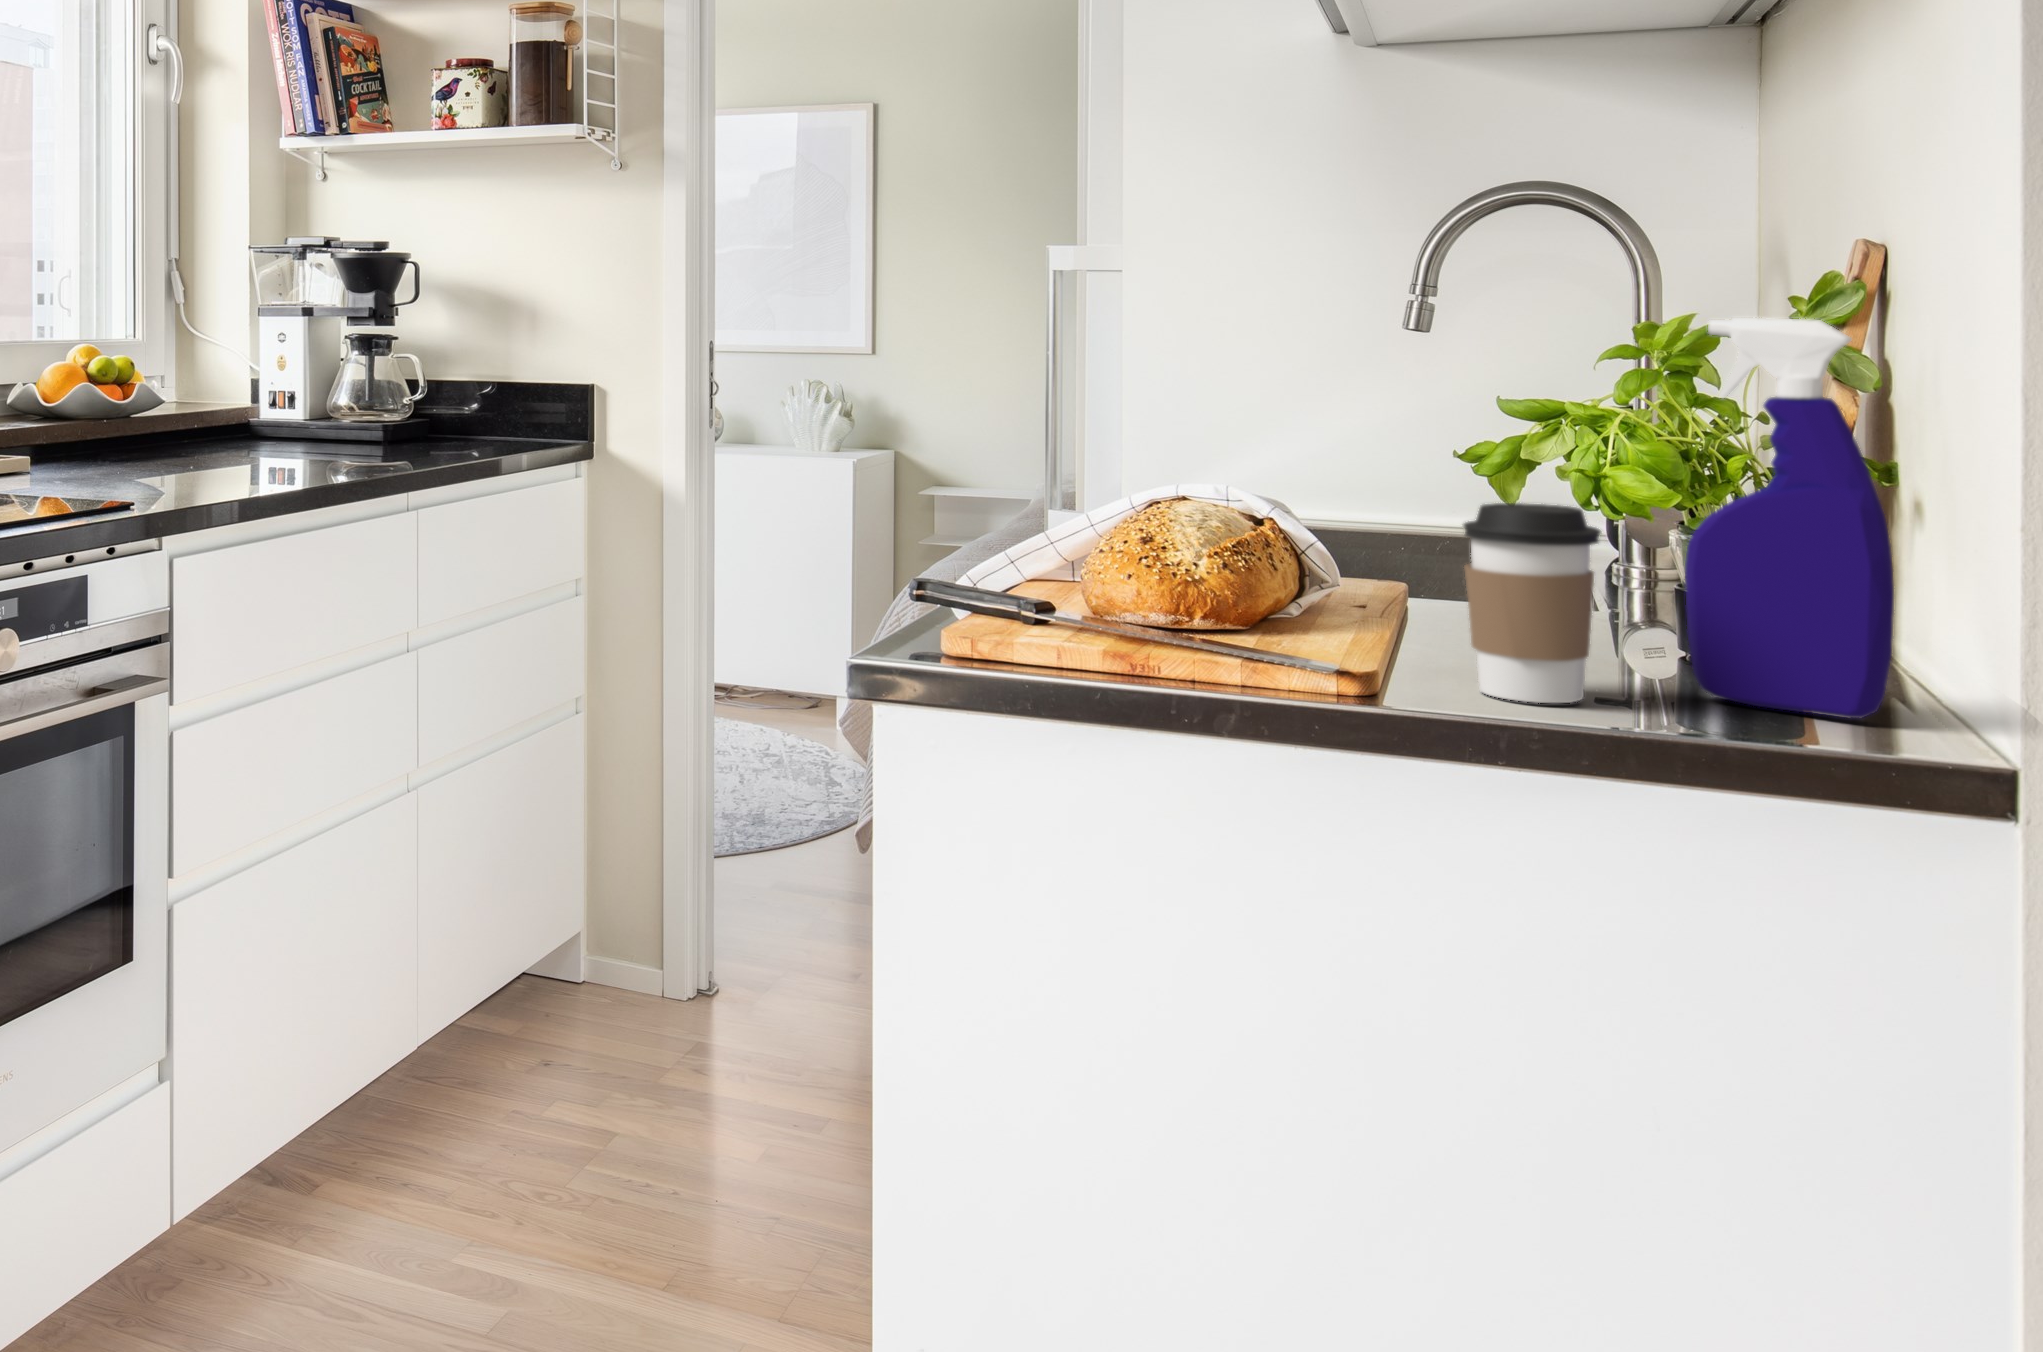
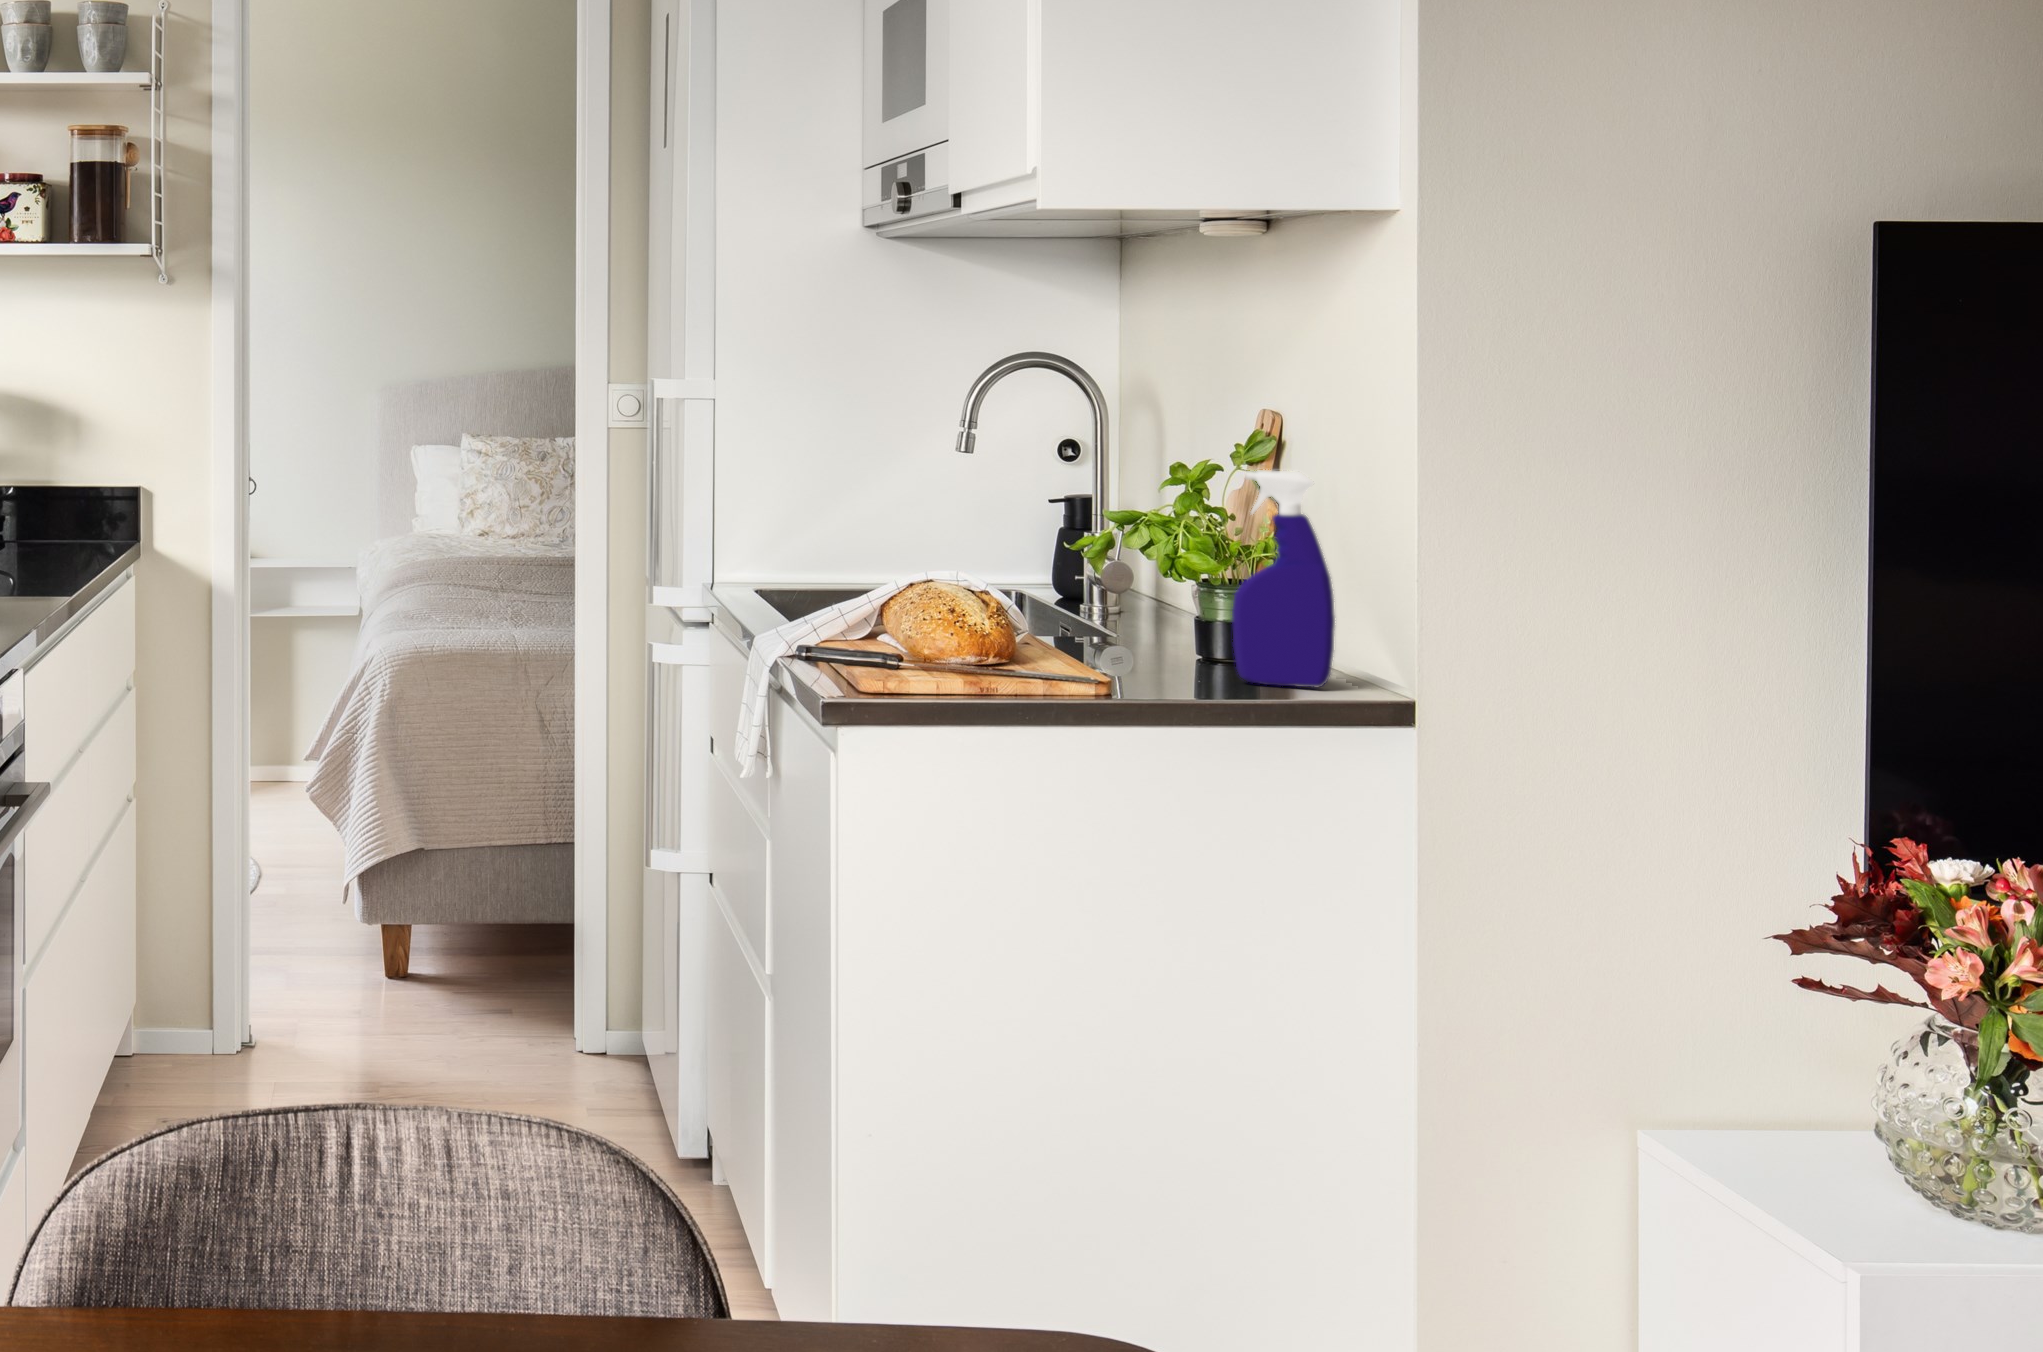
coffee cup: present [1463,503,1601,703] -> none [1139,579,1212,692]

